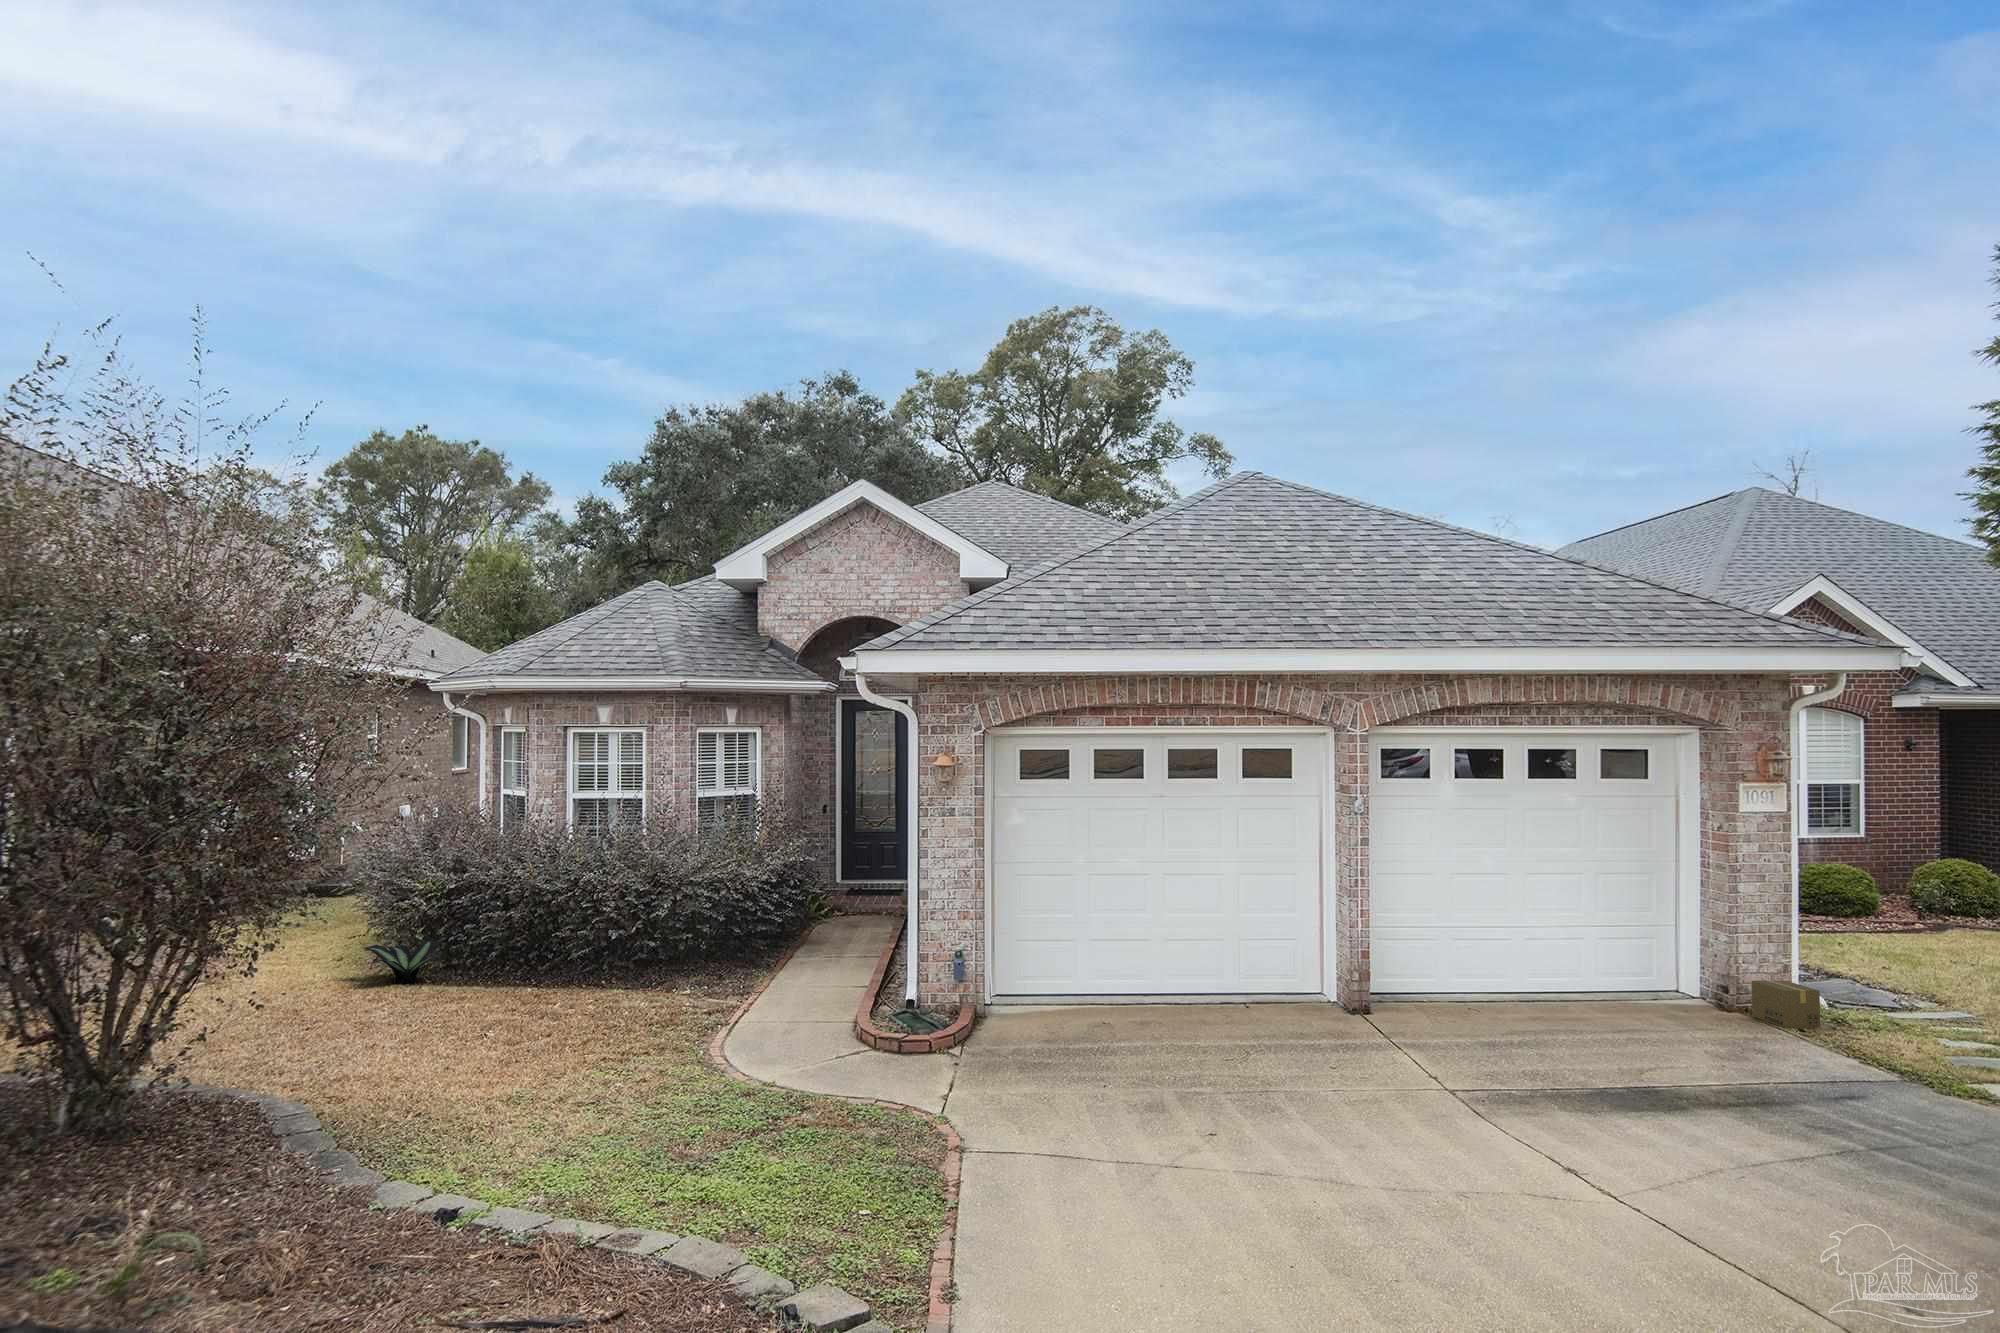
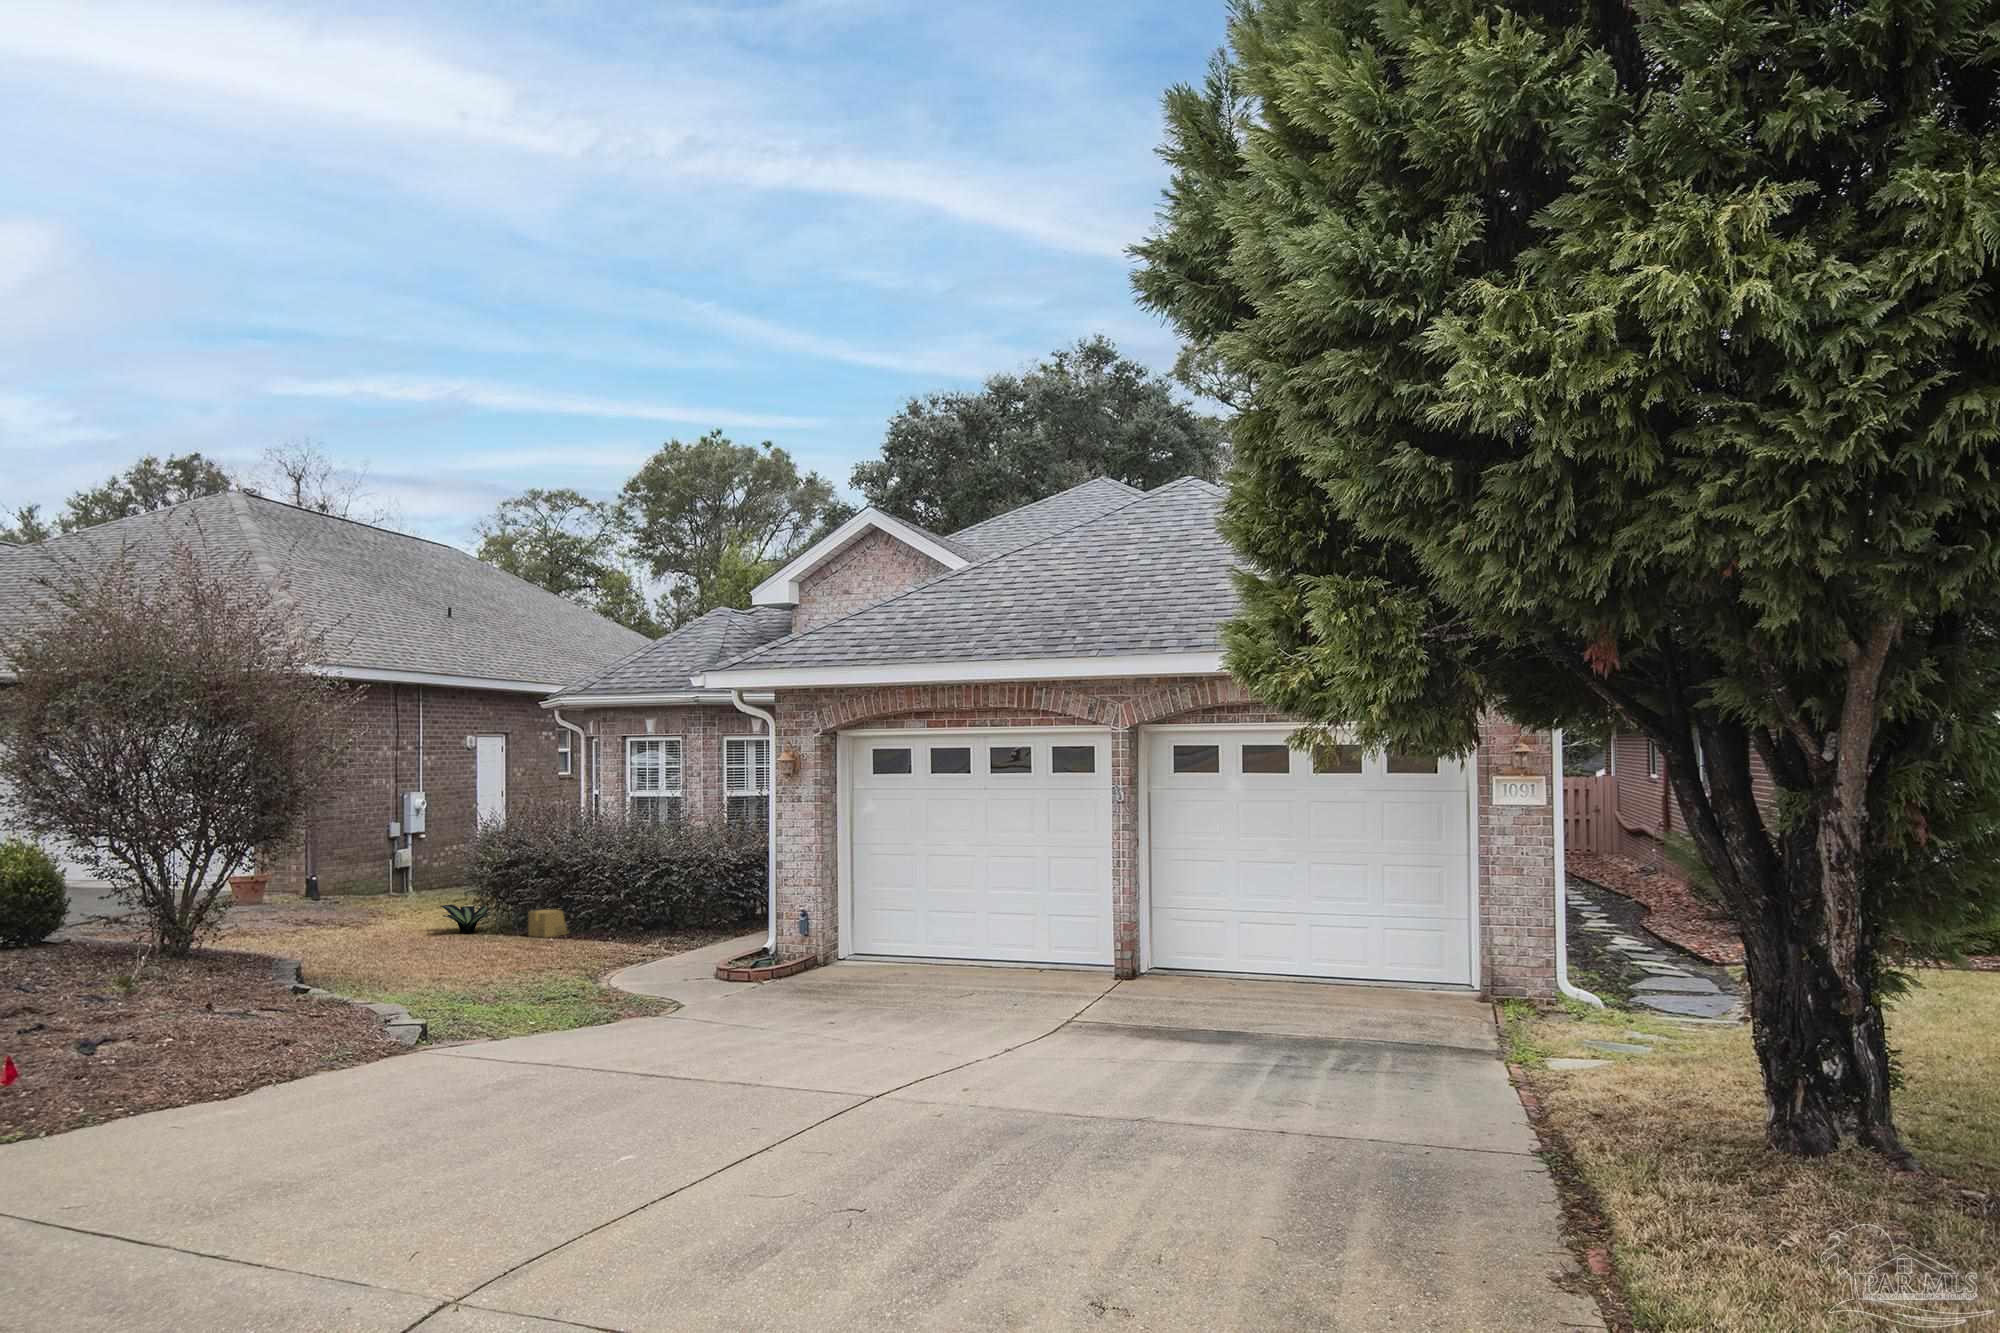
cardboard box: present [1752,980,1820,1028] -> present [528,908,569,938]

